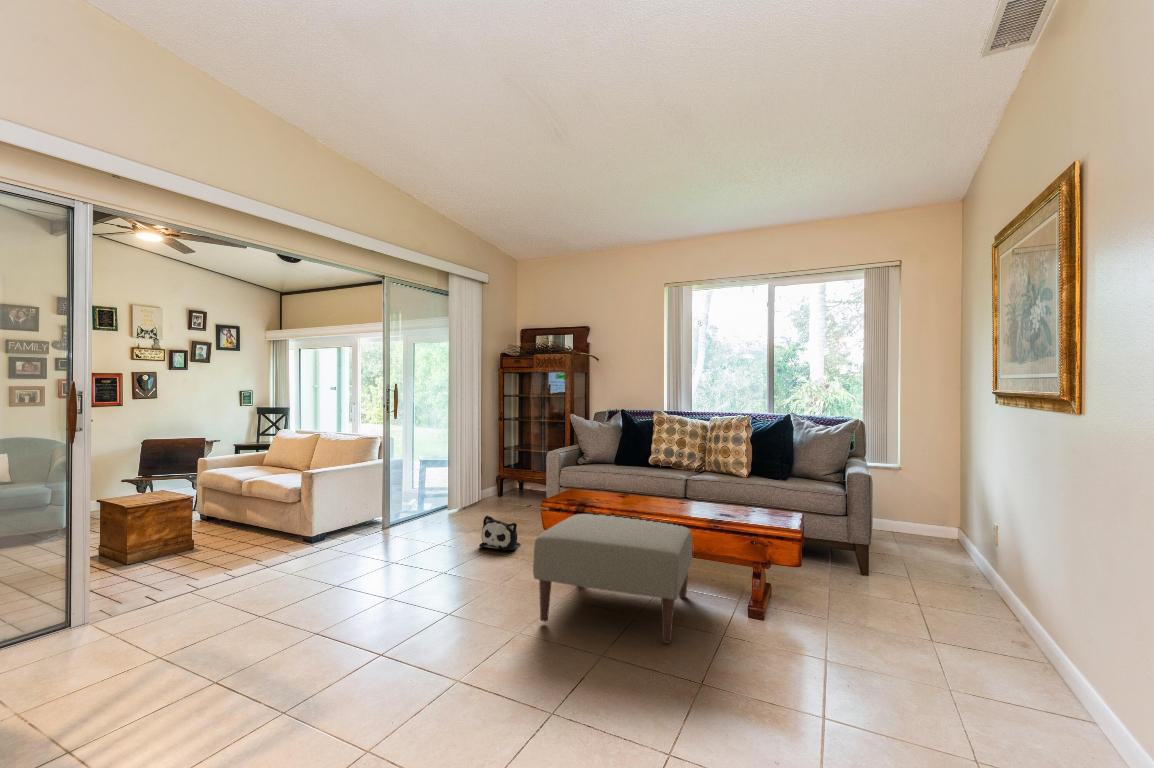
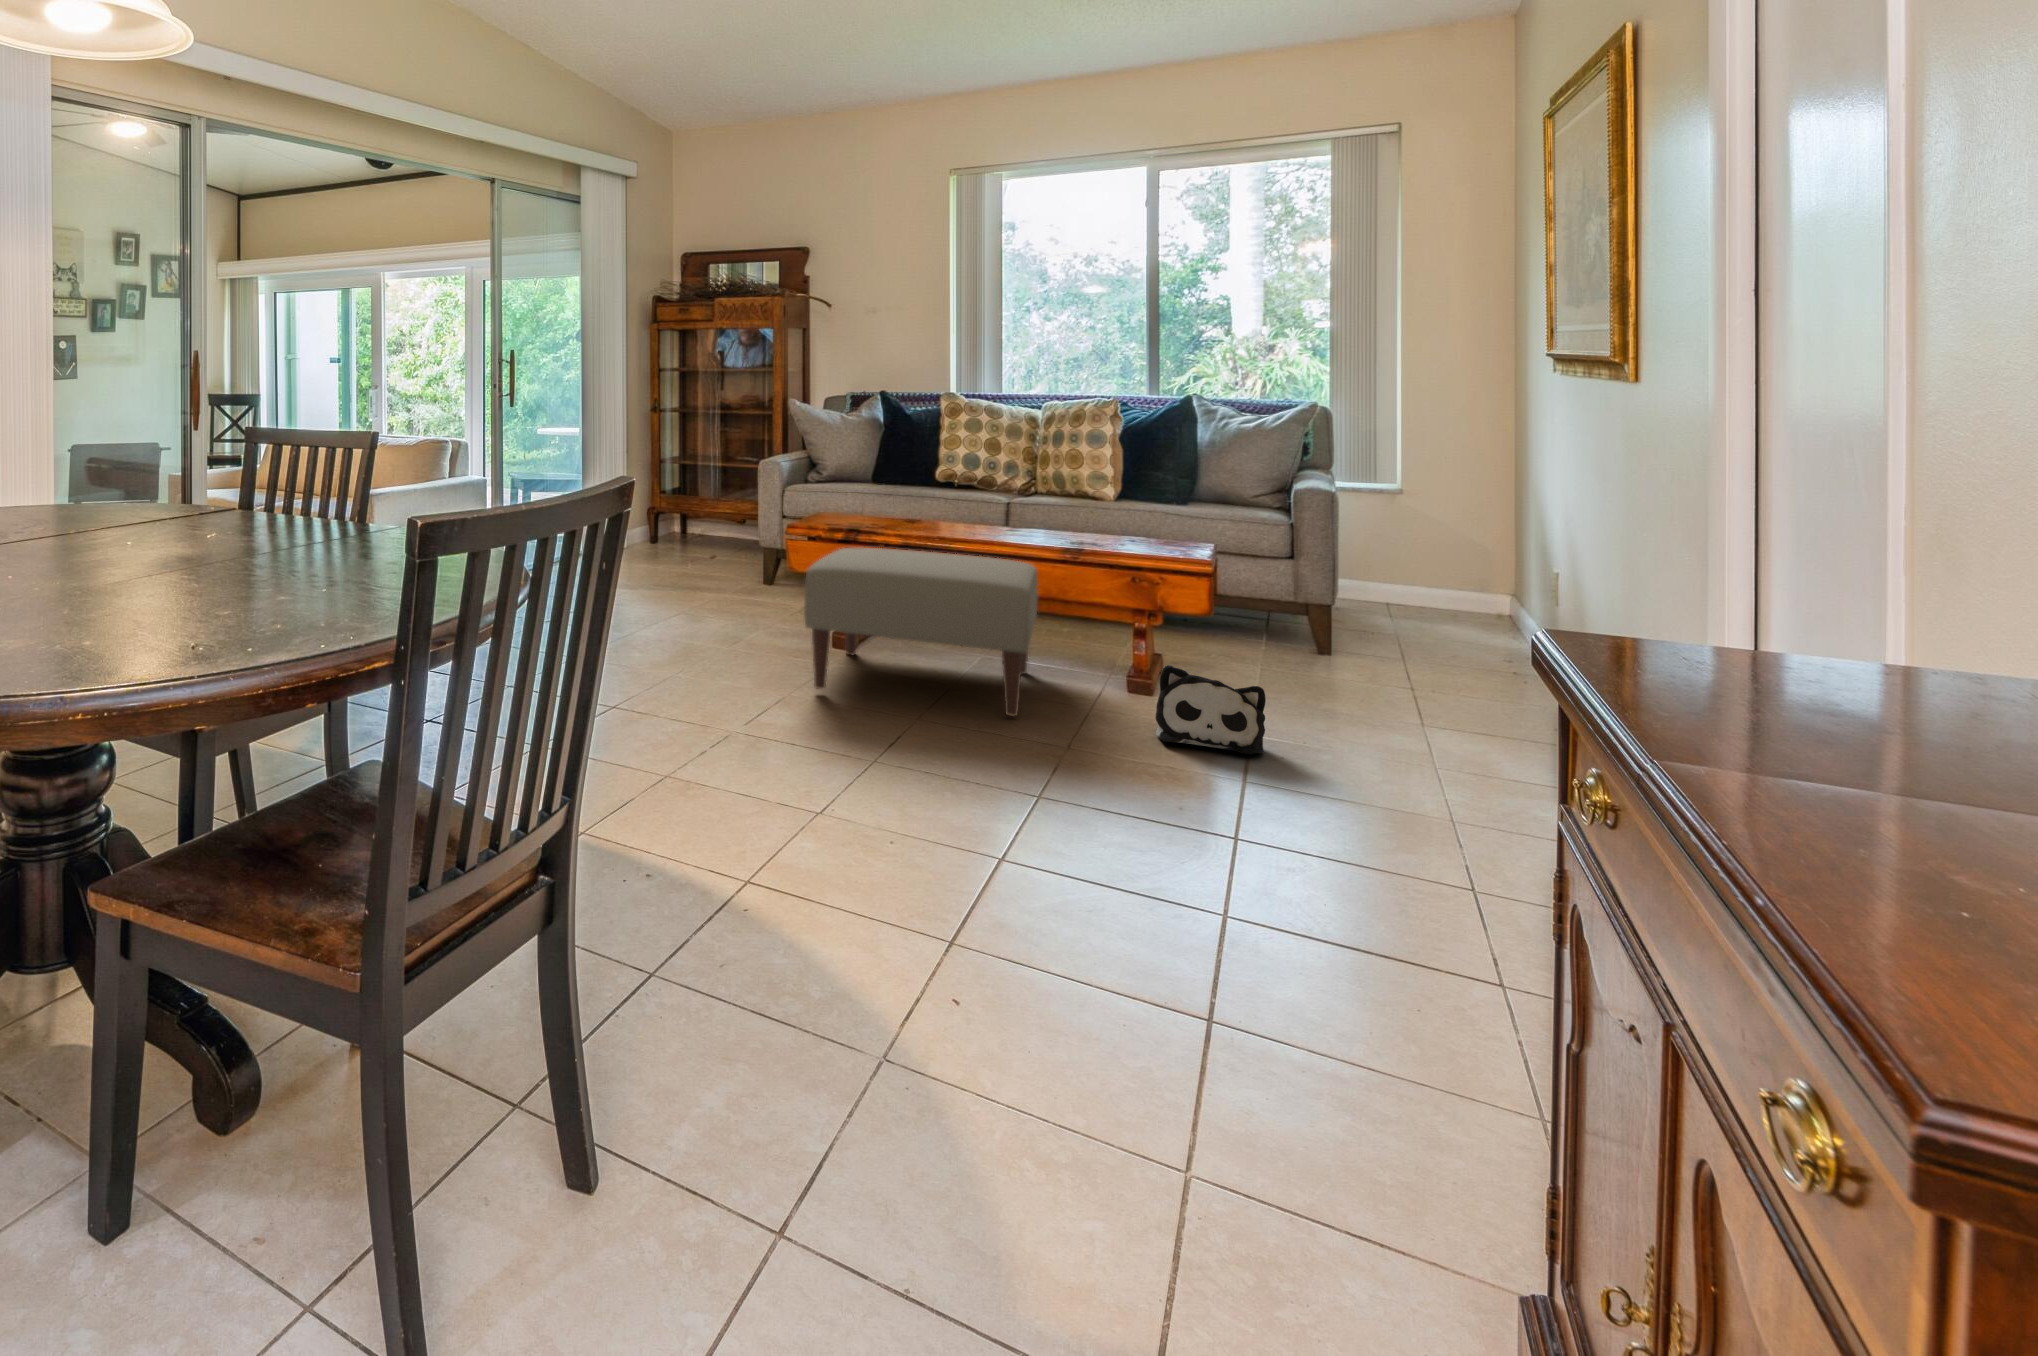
plush toy: present [479,516,520,550] -> present [1156,665,1266,754]

